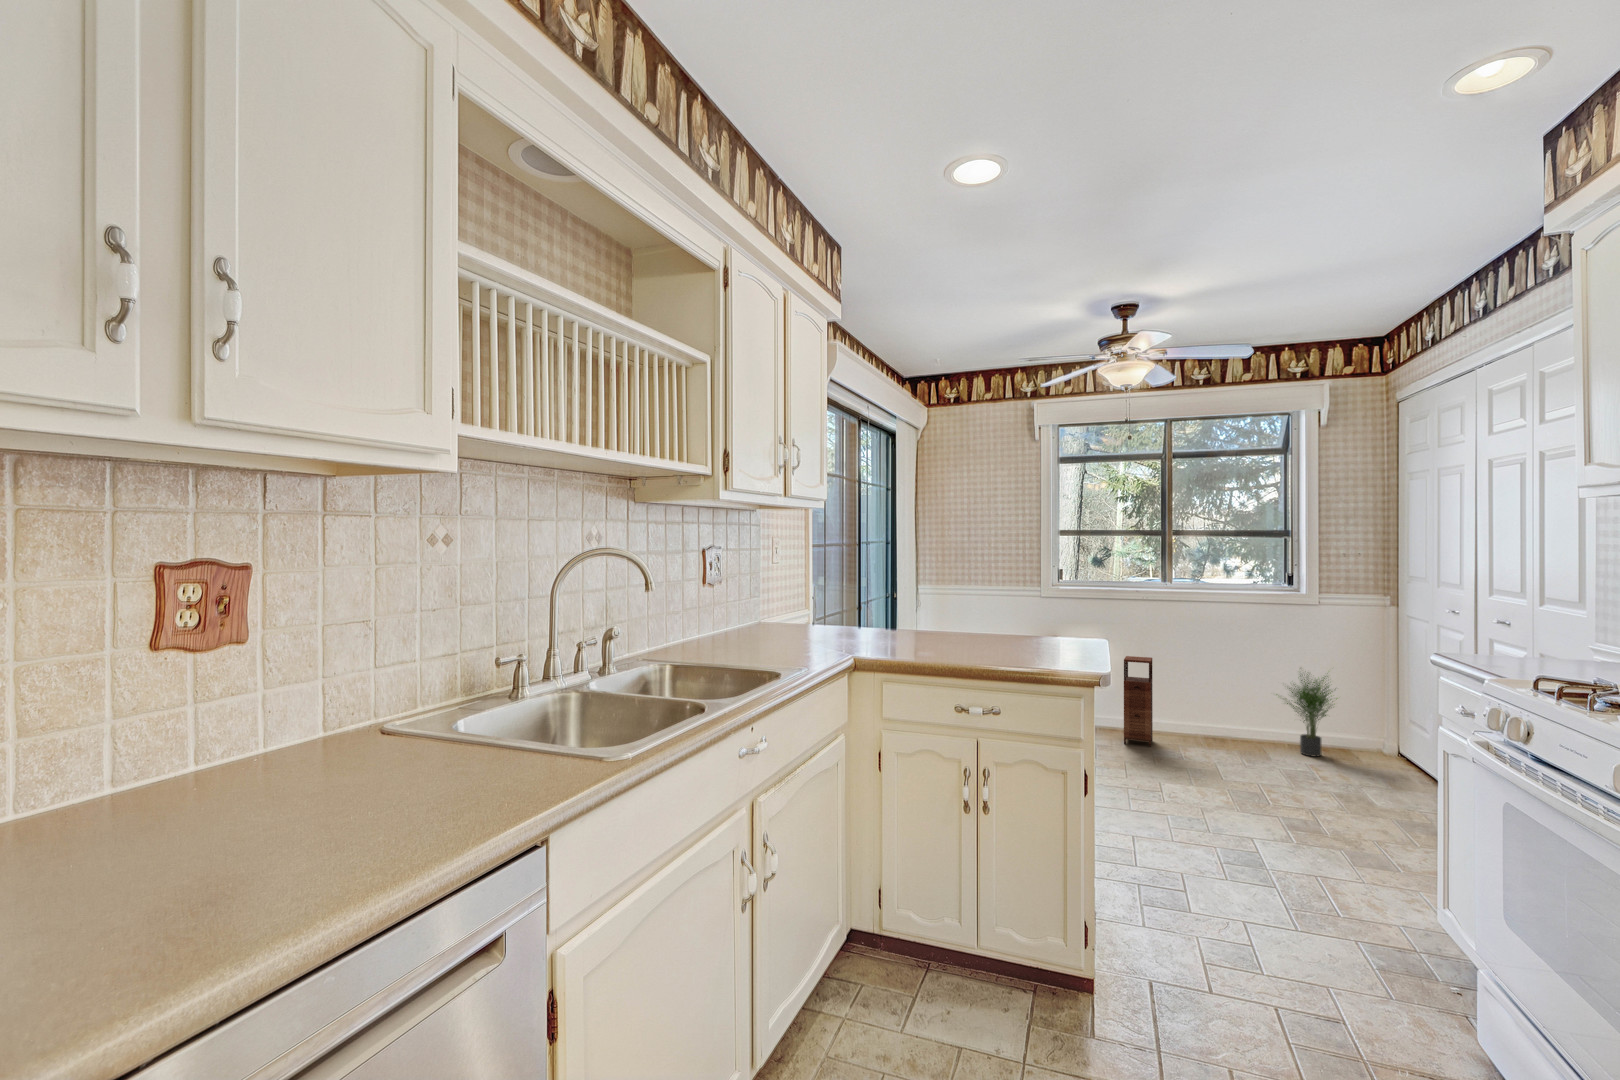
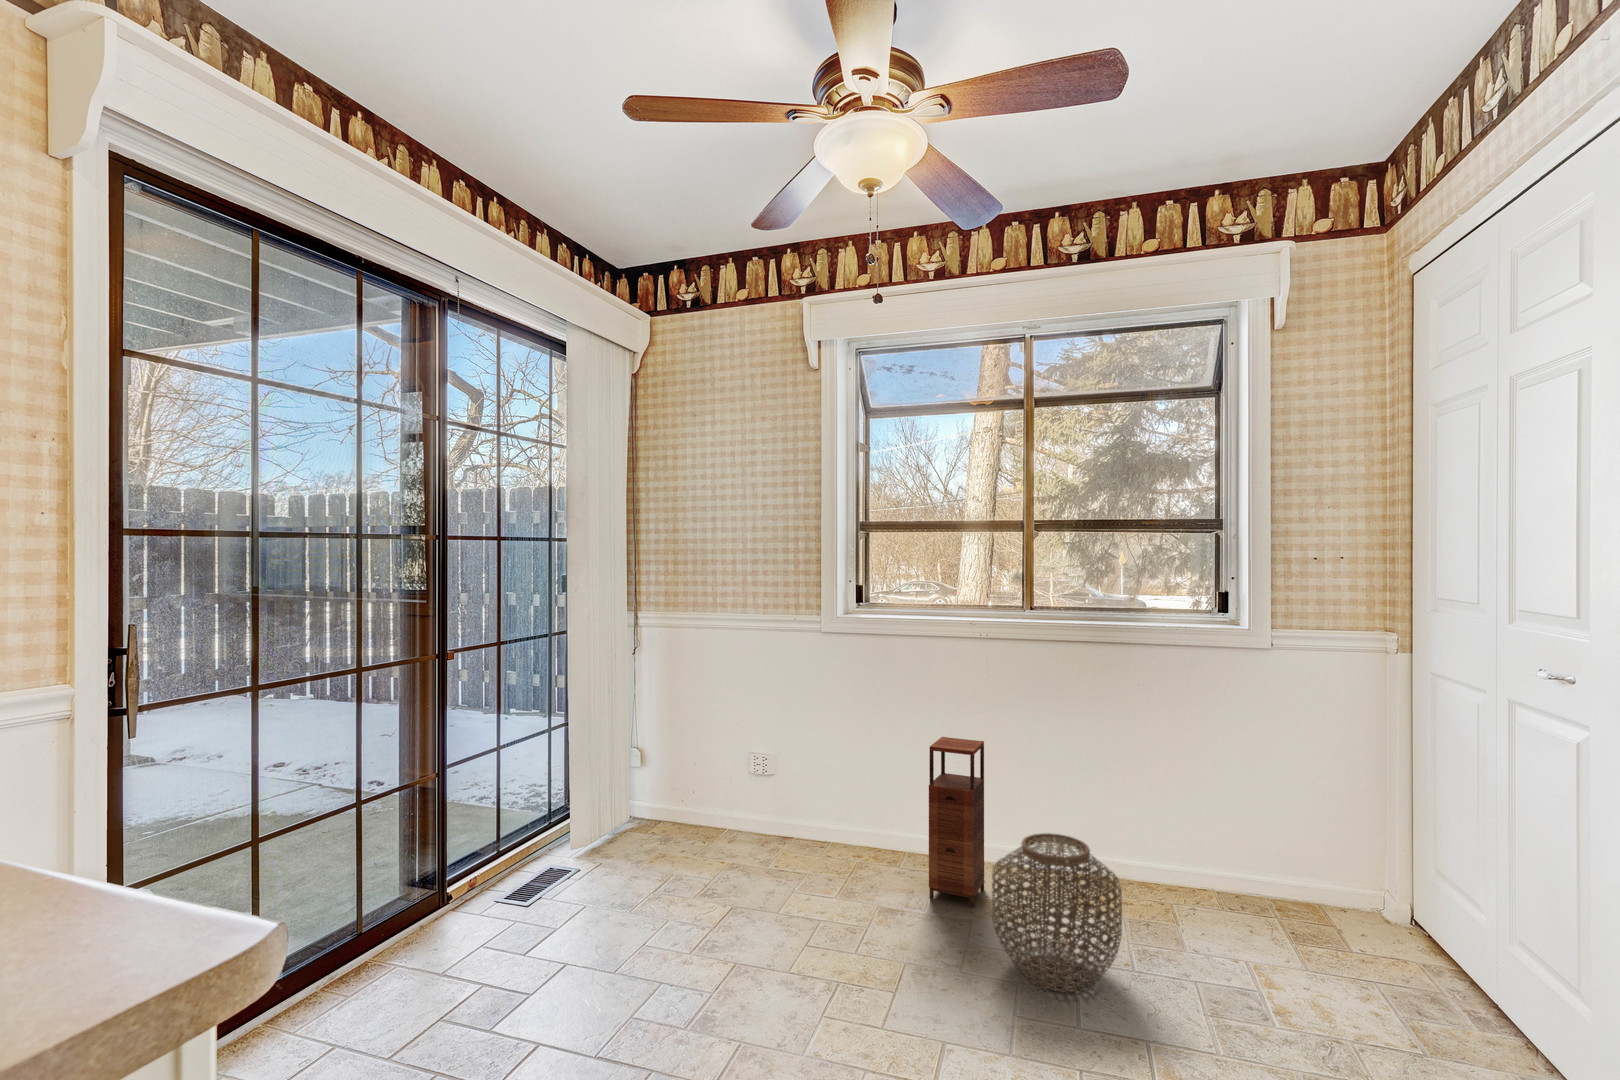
potted plant: present [1287,674,1338,756] -> none [1180,759,1317,935]
woven basket: none [1173,698,1244,773] -> present [992,833,1122,992]

